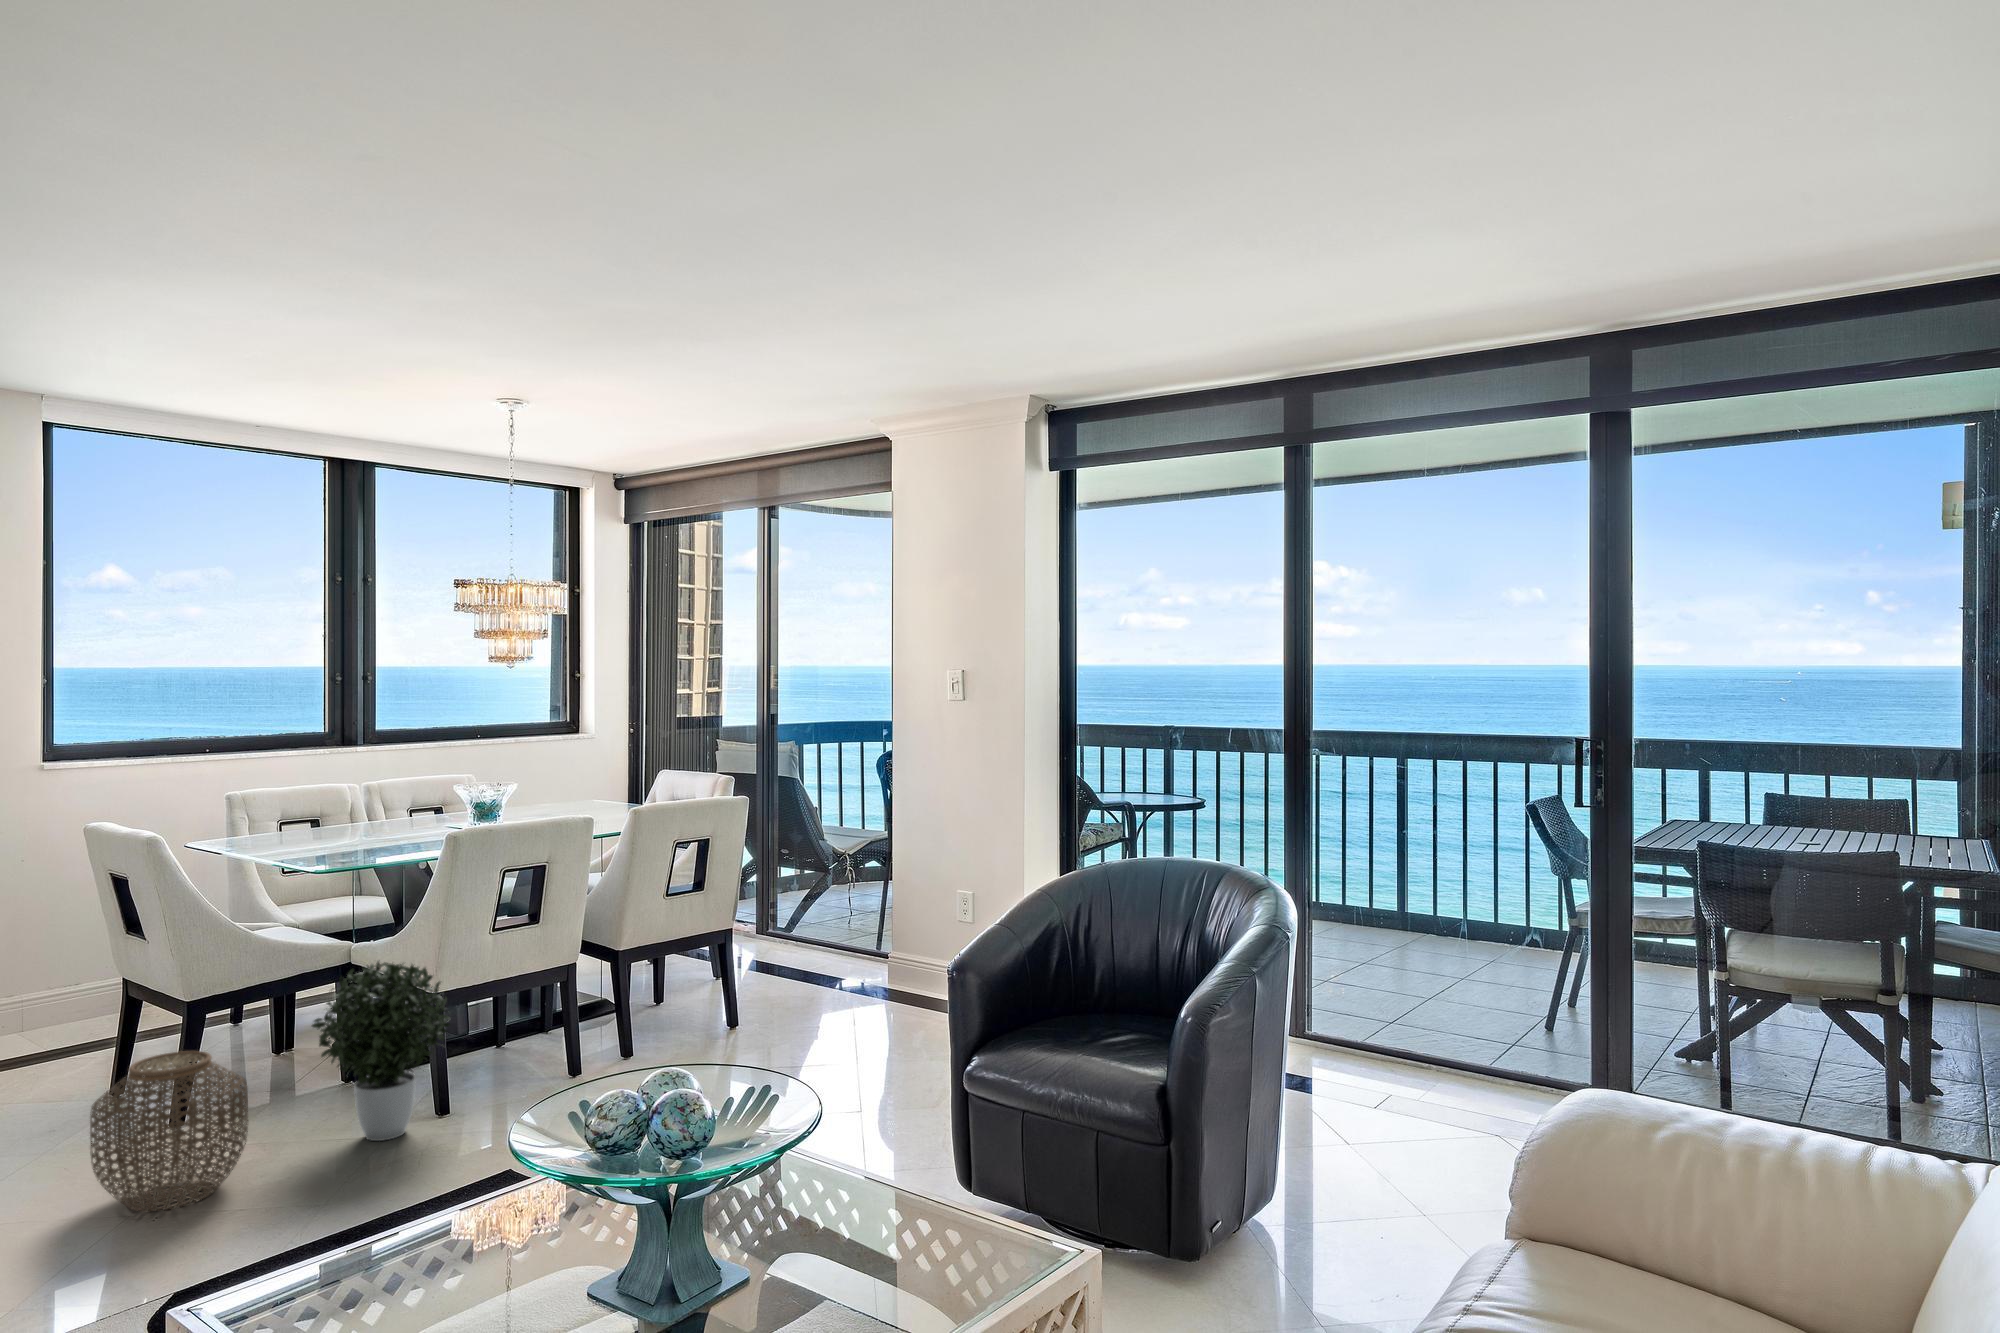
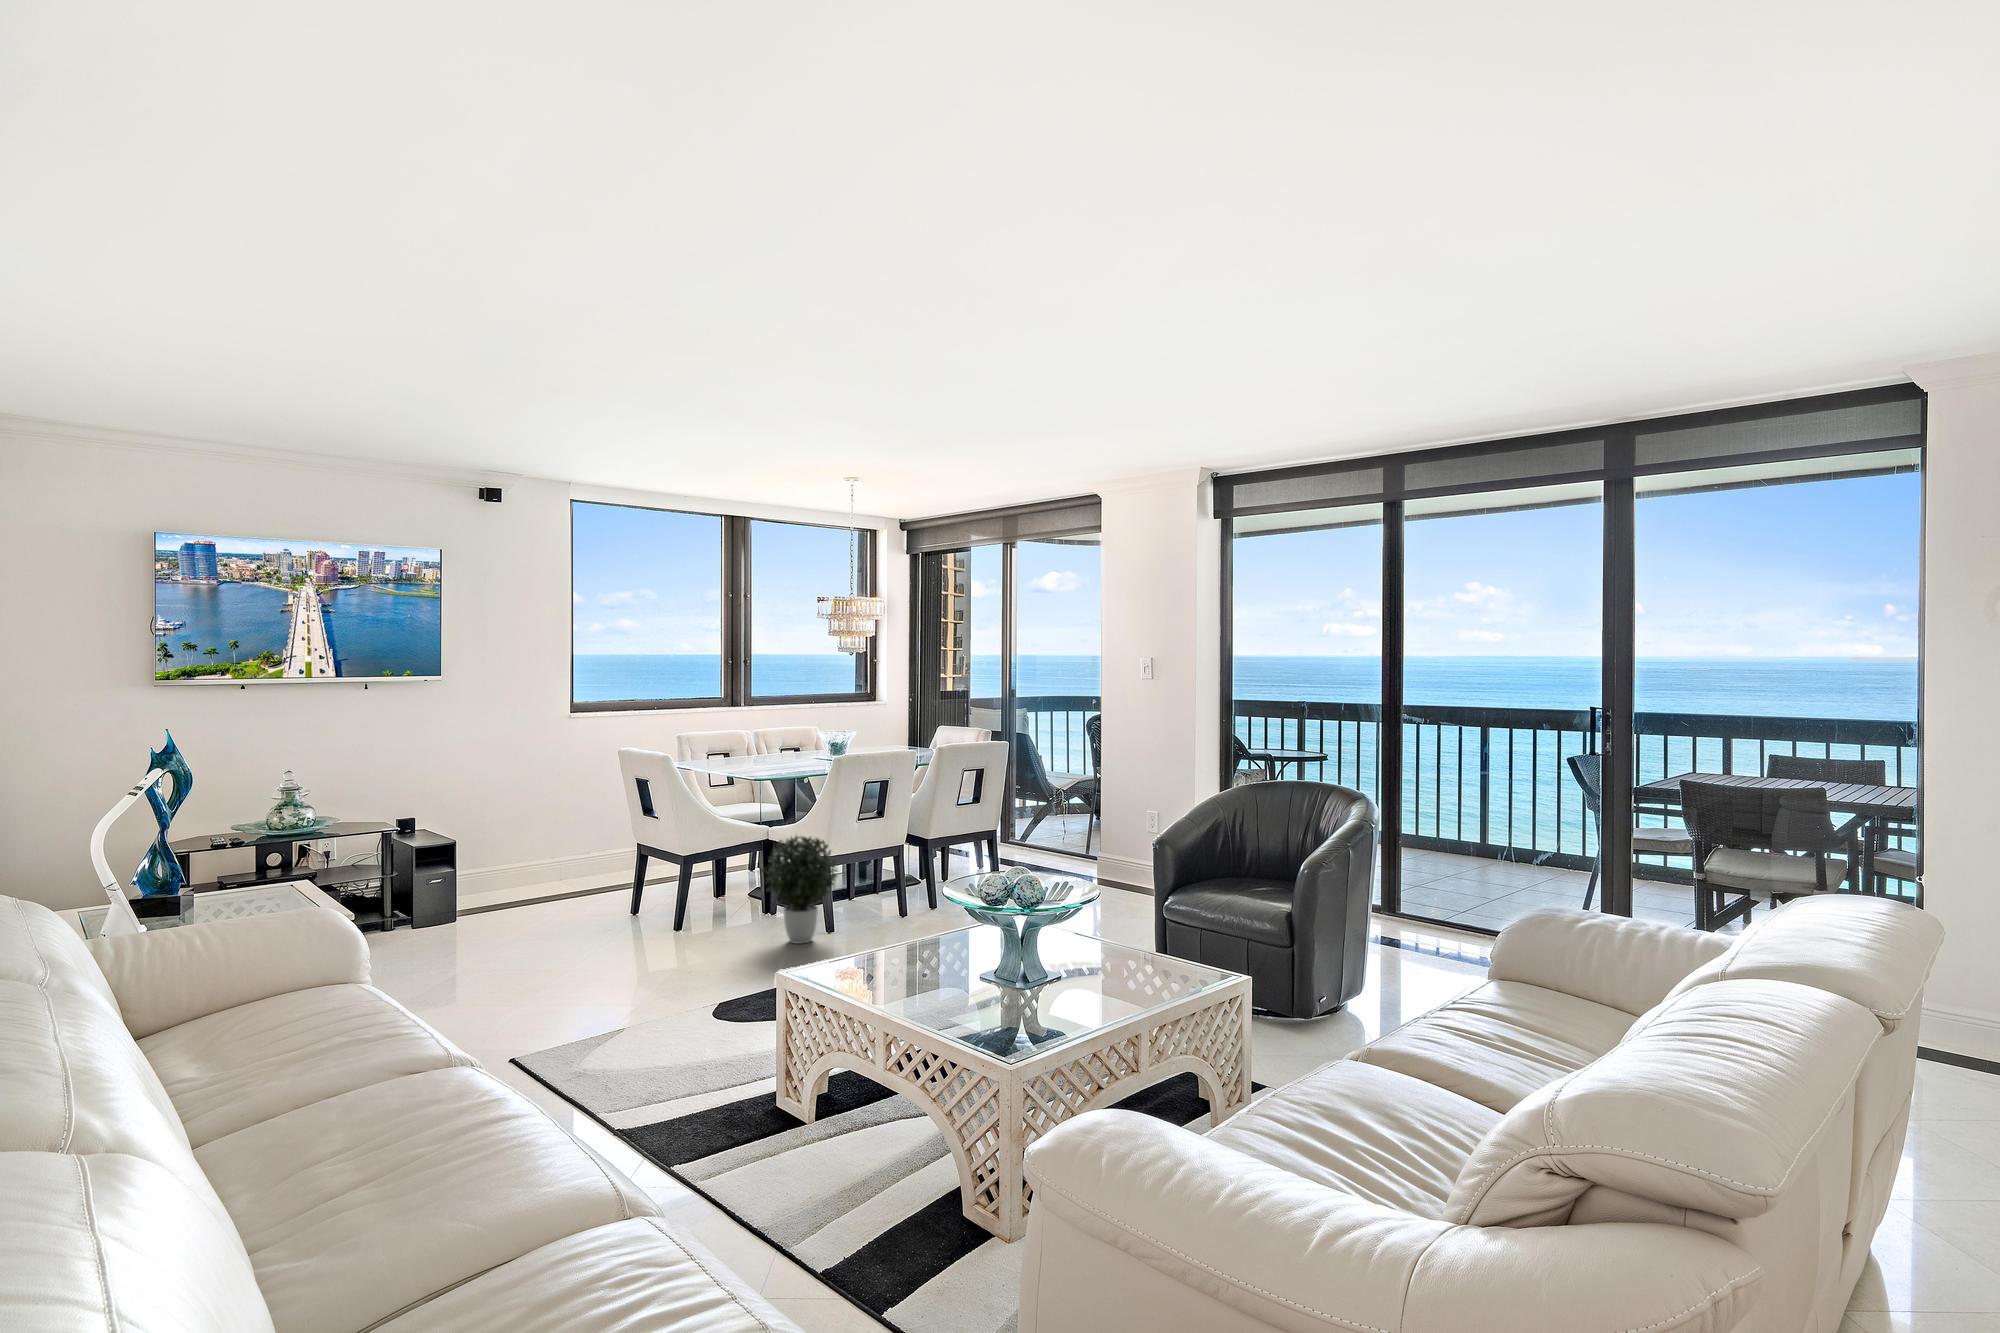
woven basket: present [90,1051,248,1211] -> none [654,880,734,968]

